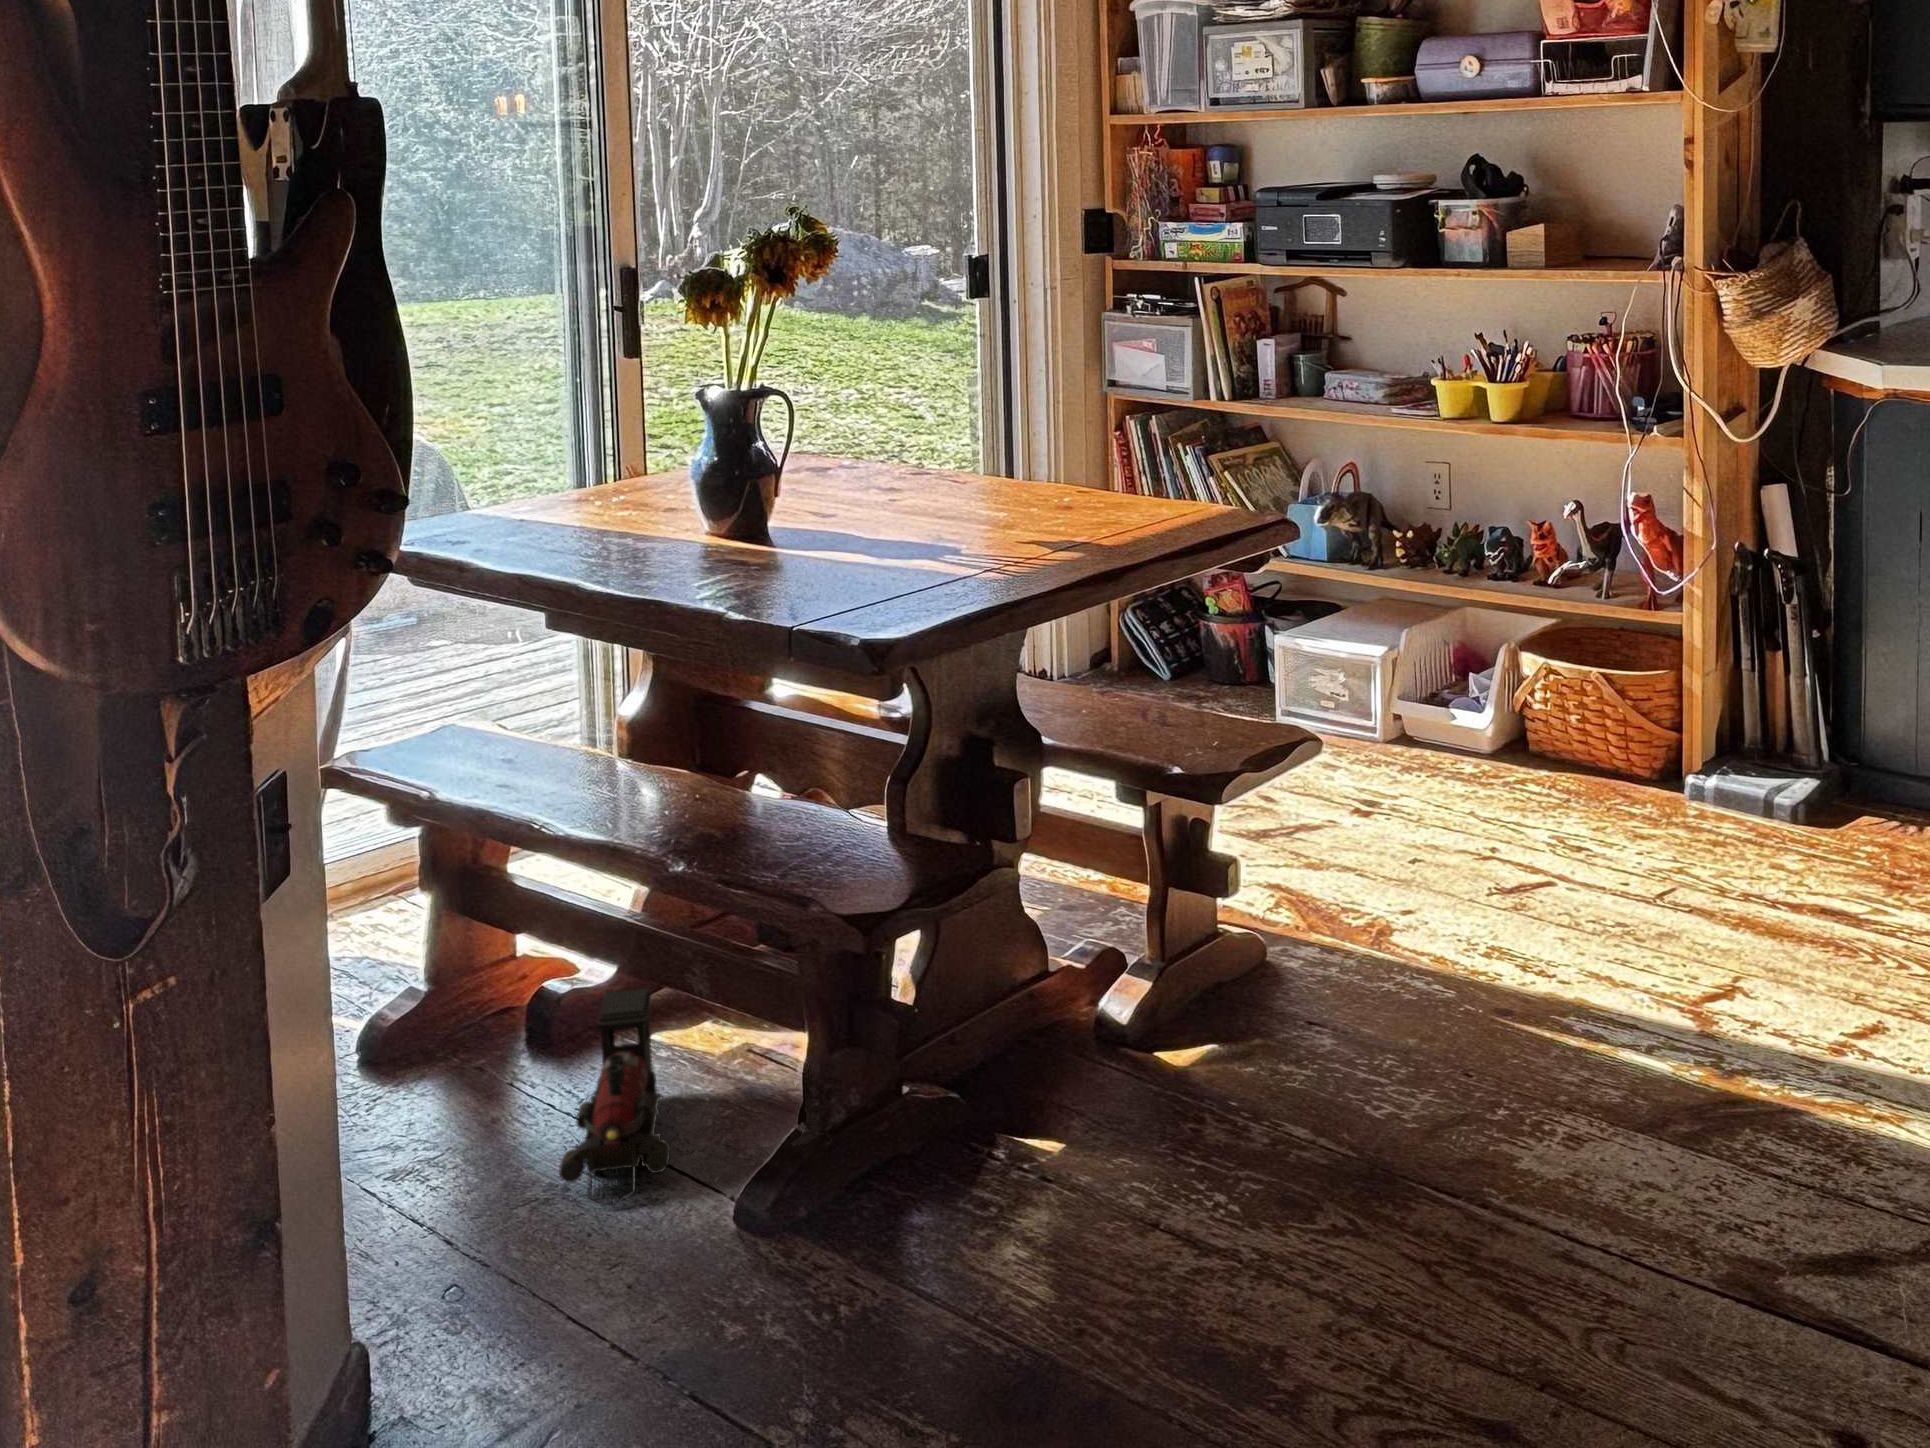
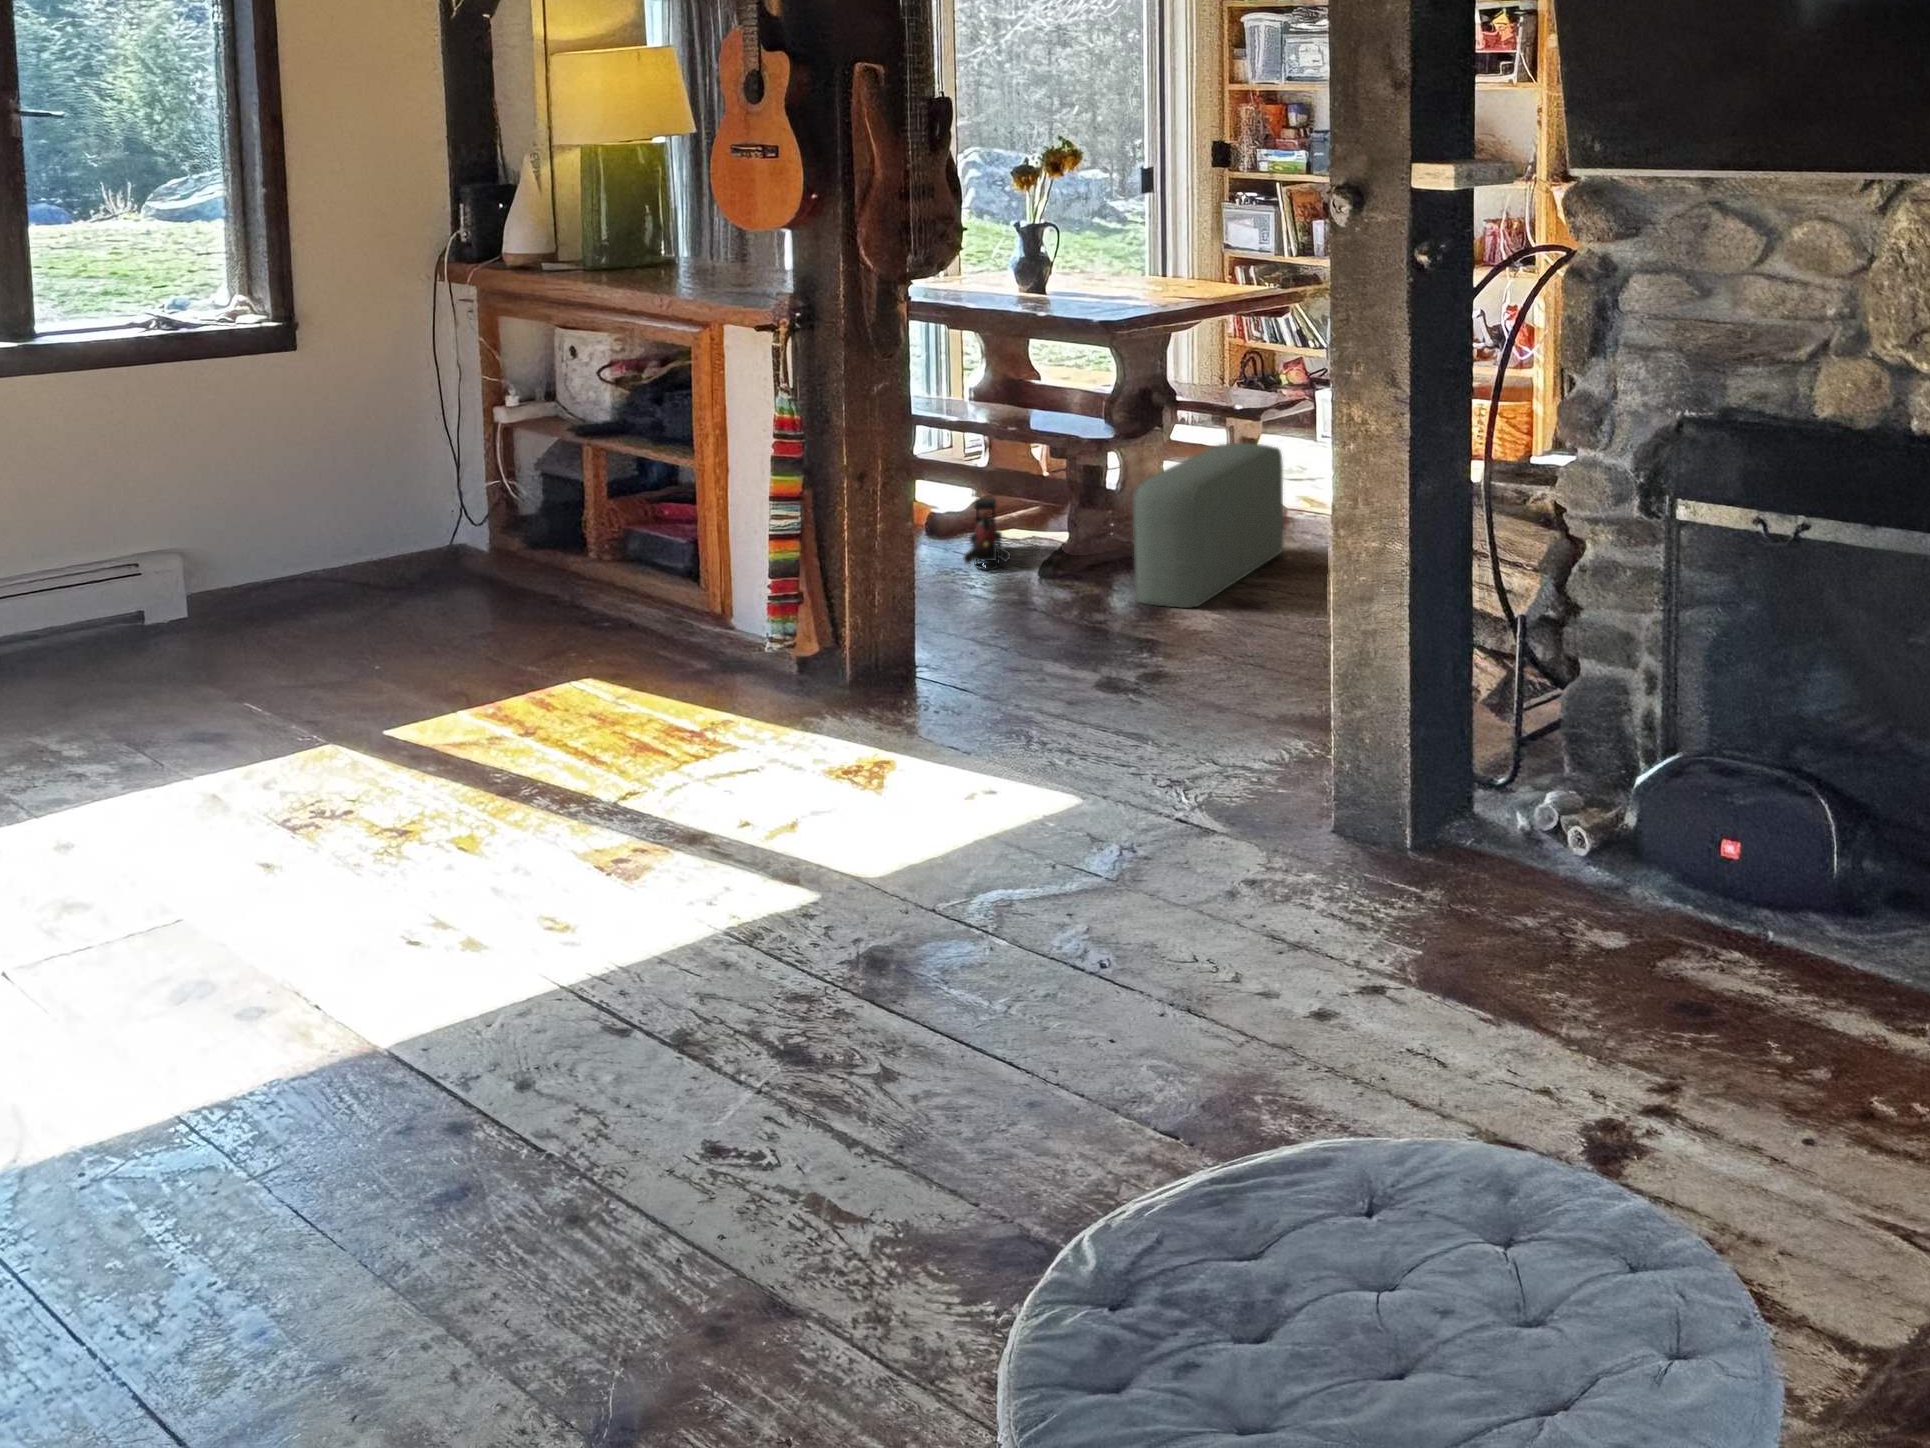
pouf: none [945,873,1287,1379] -> present [1133,443,1283,608]

